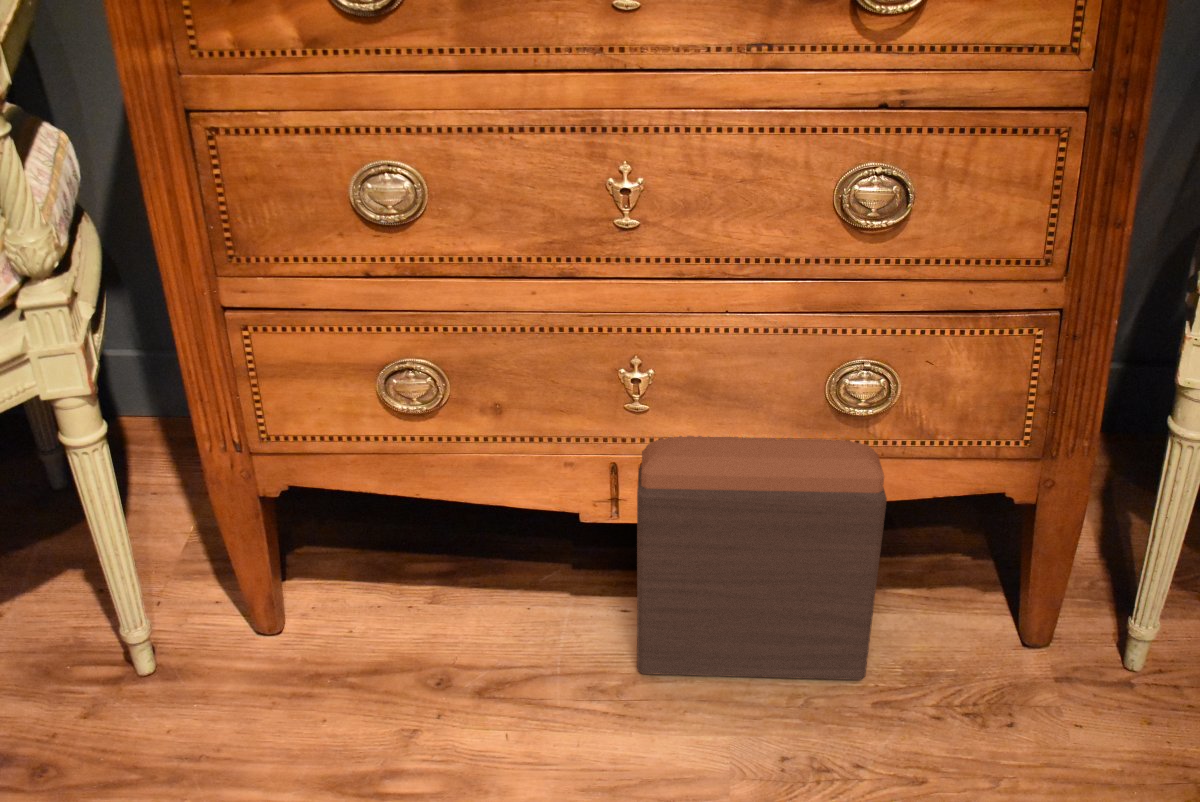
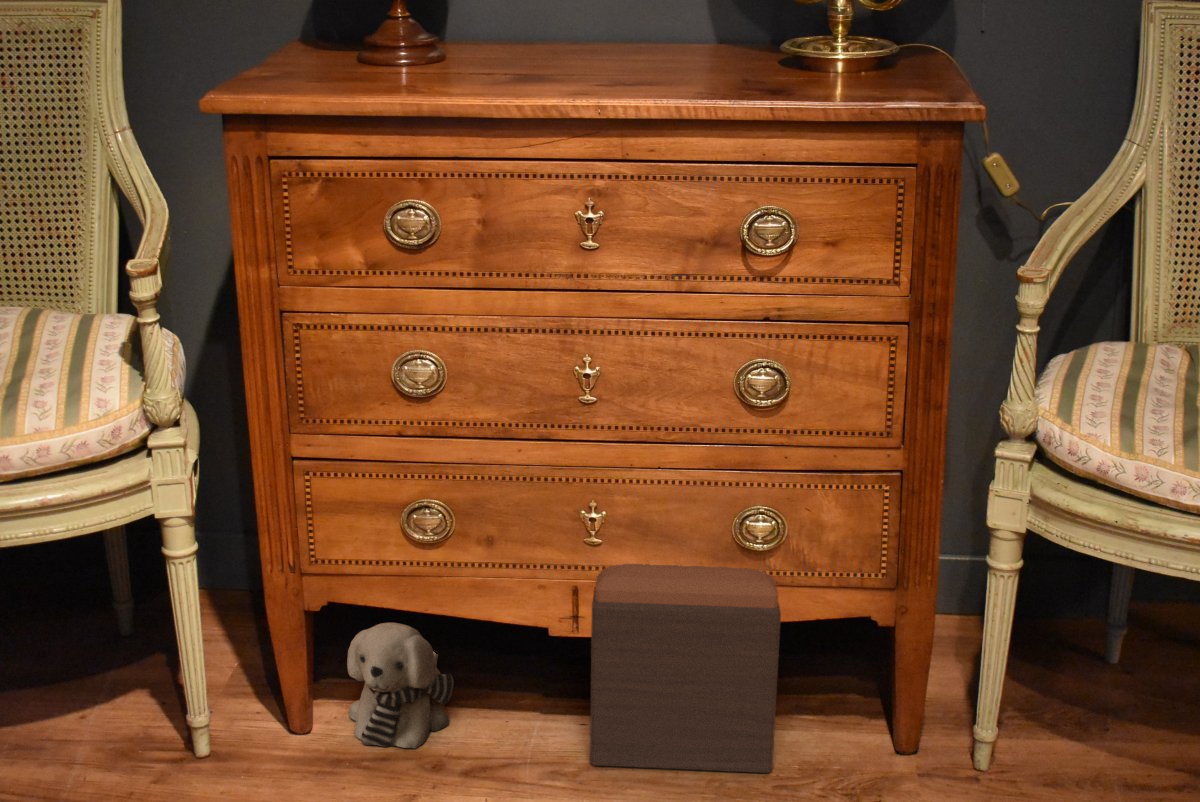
plush toy: none [326,503,462,654] -> present [347,623,454,749]

